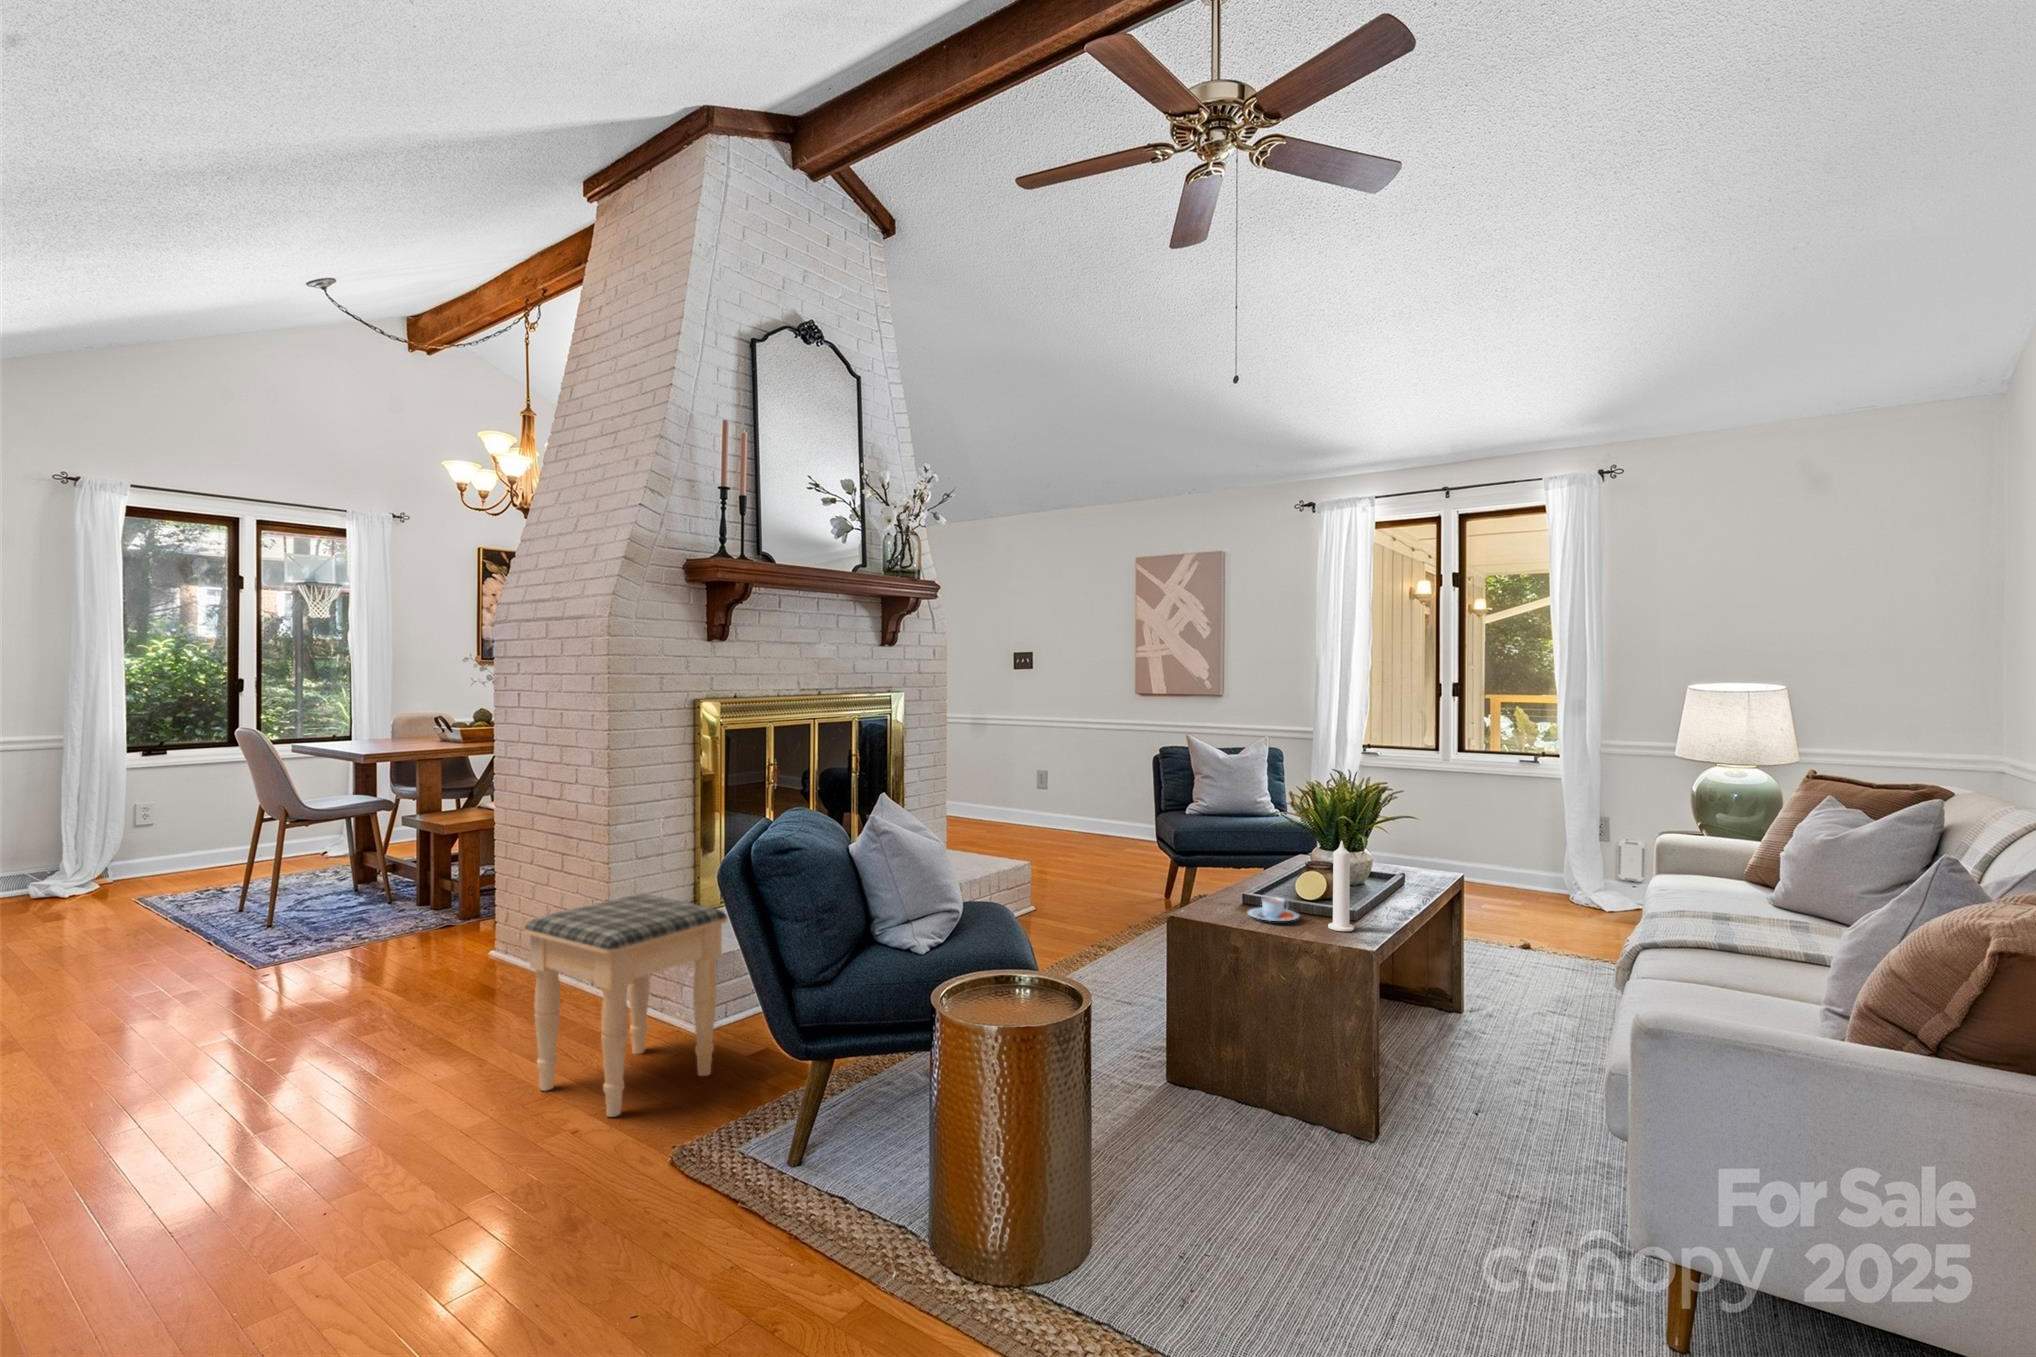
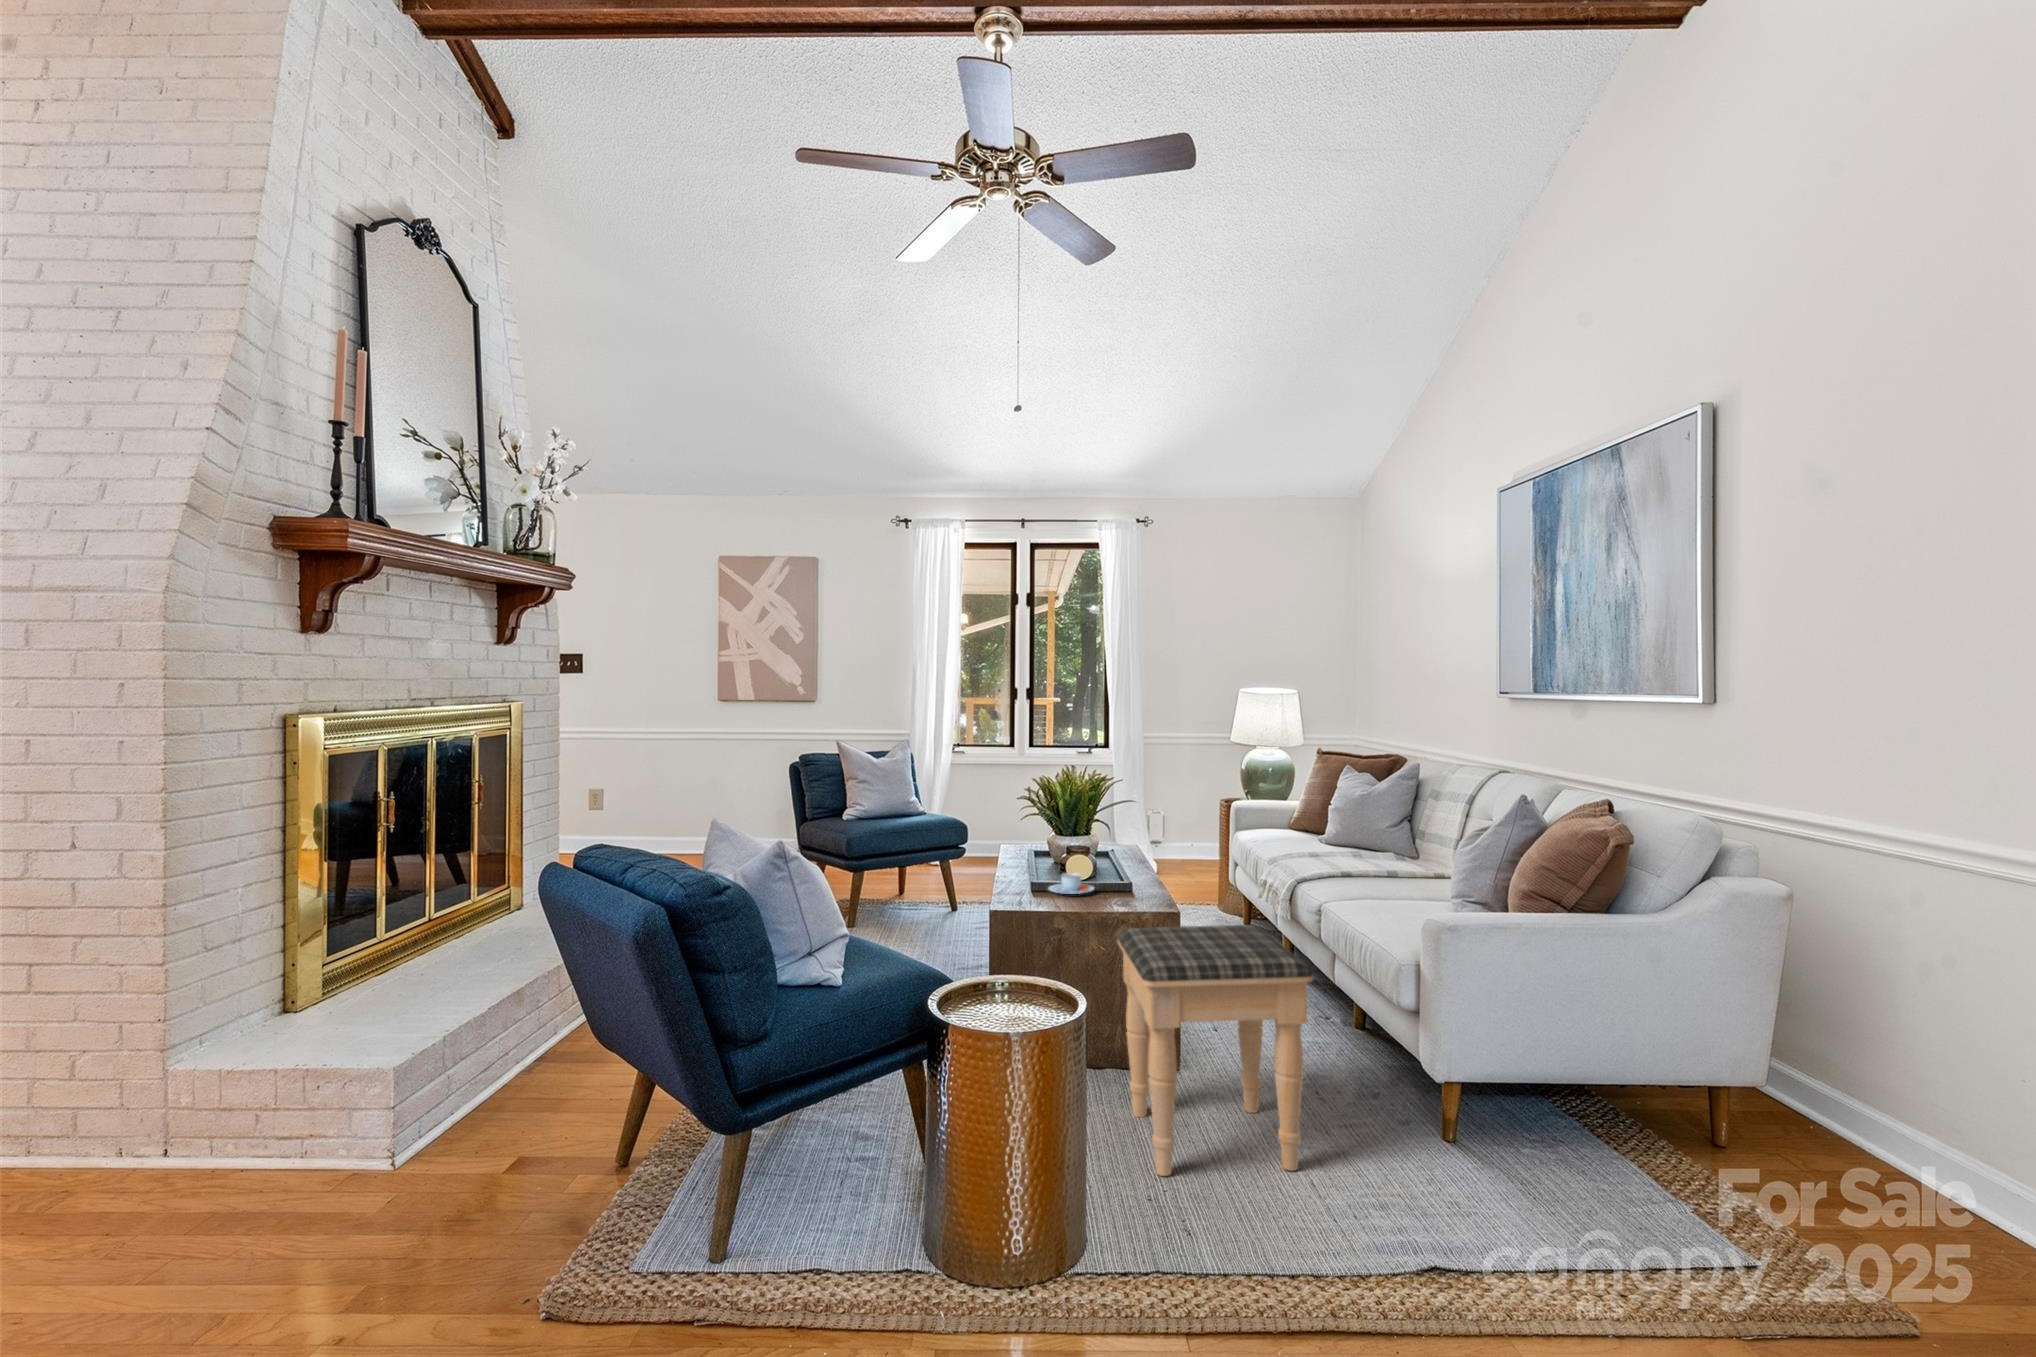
candle: present [1328,841,1354,931] -> none [1119,814,1140,894]
footstool: present [524,894,727,1117] -> present [1117,925,1313,1176]

